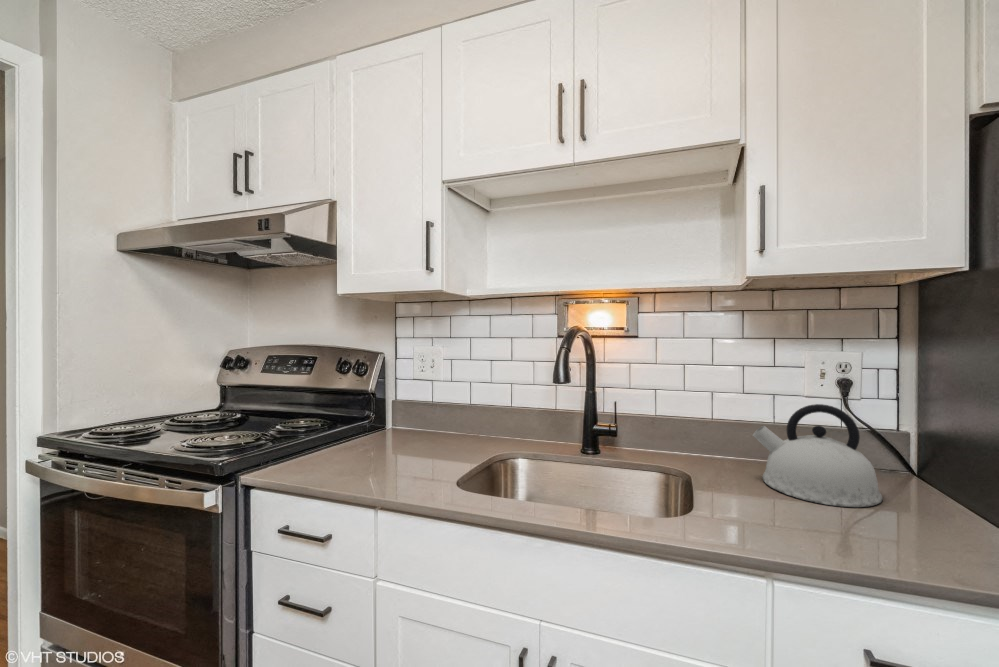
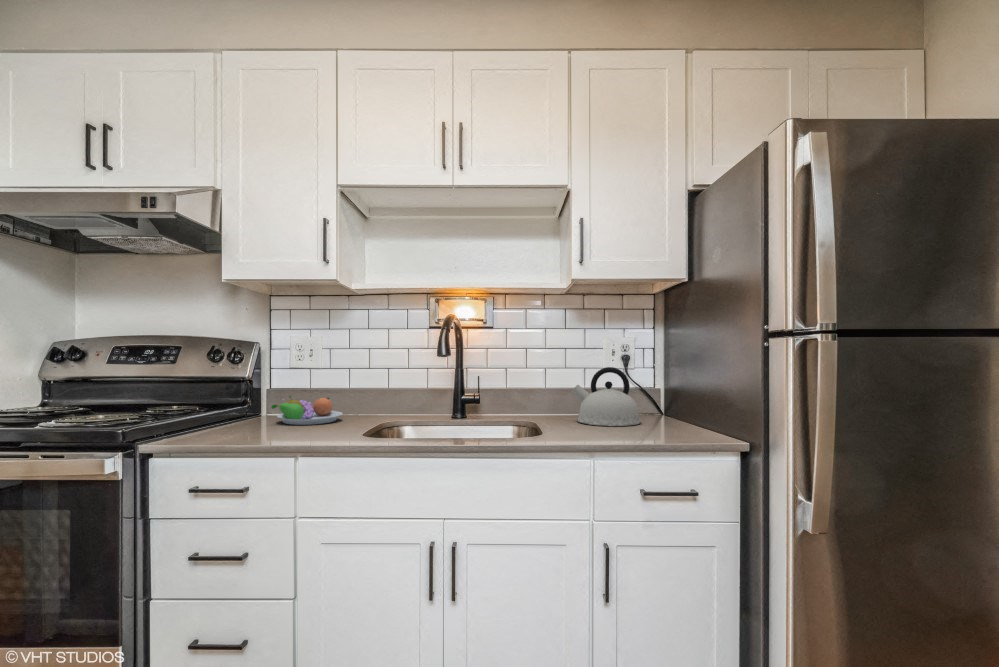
fruit bowl: none [379,414,458,452] -> present [271,396,342,425]

